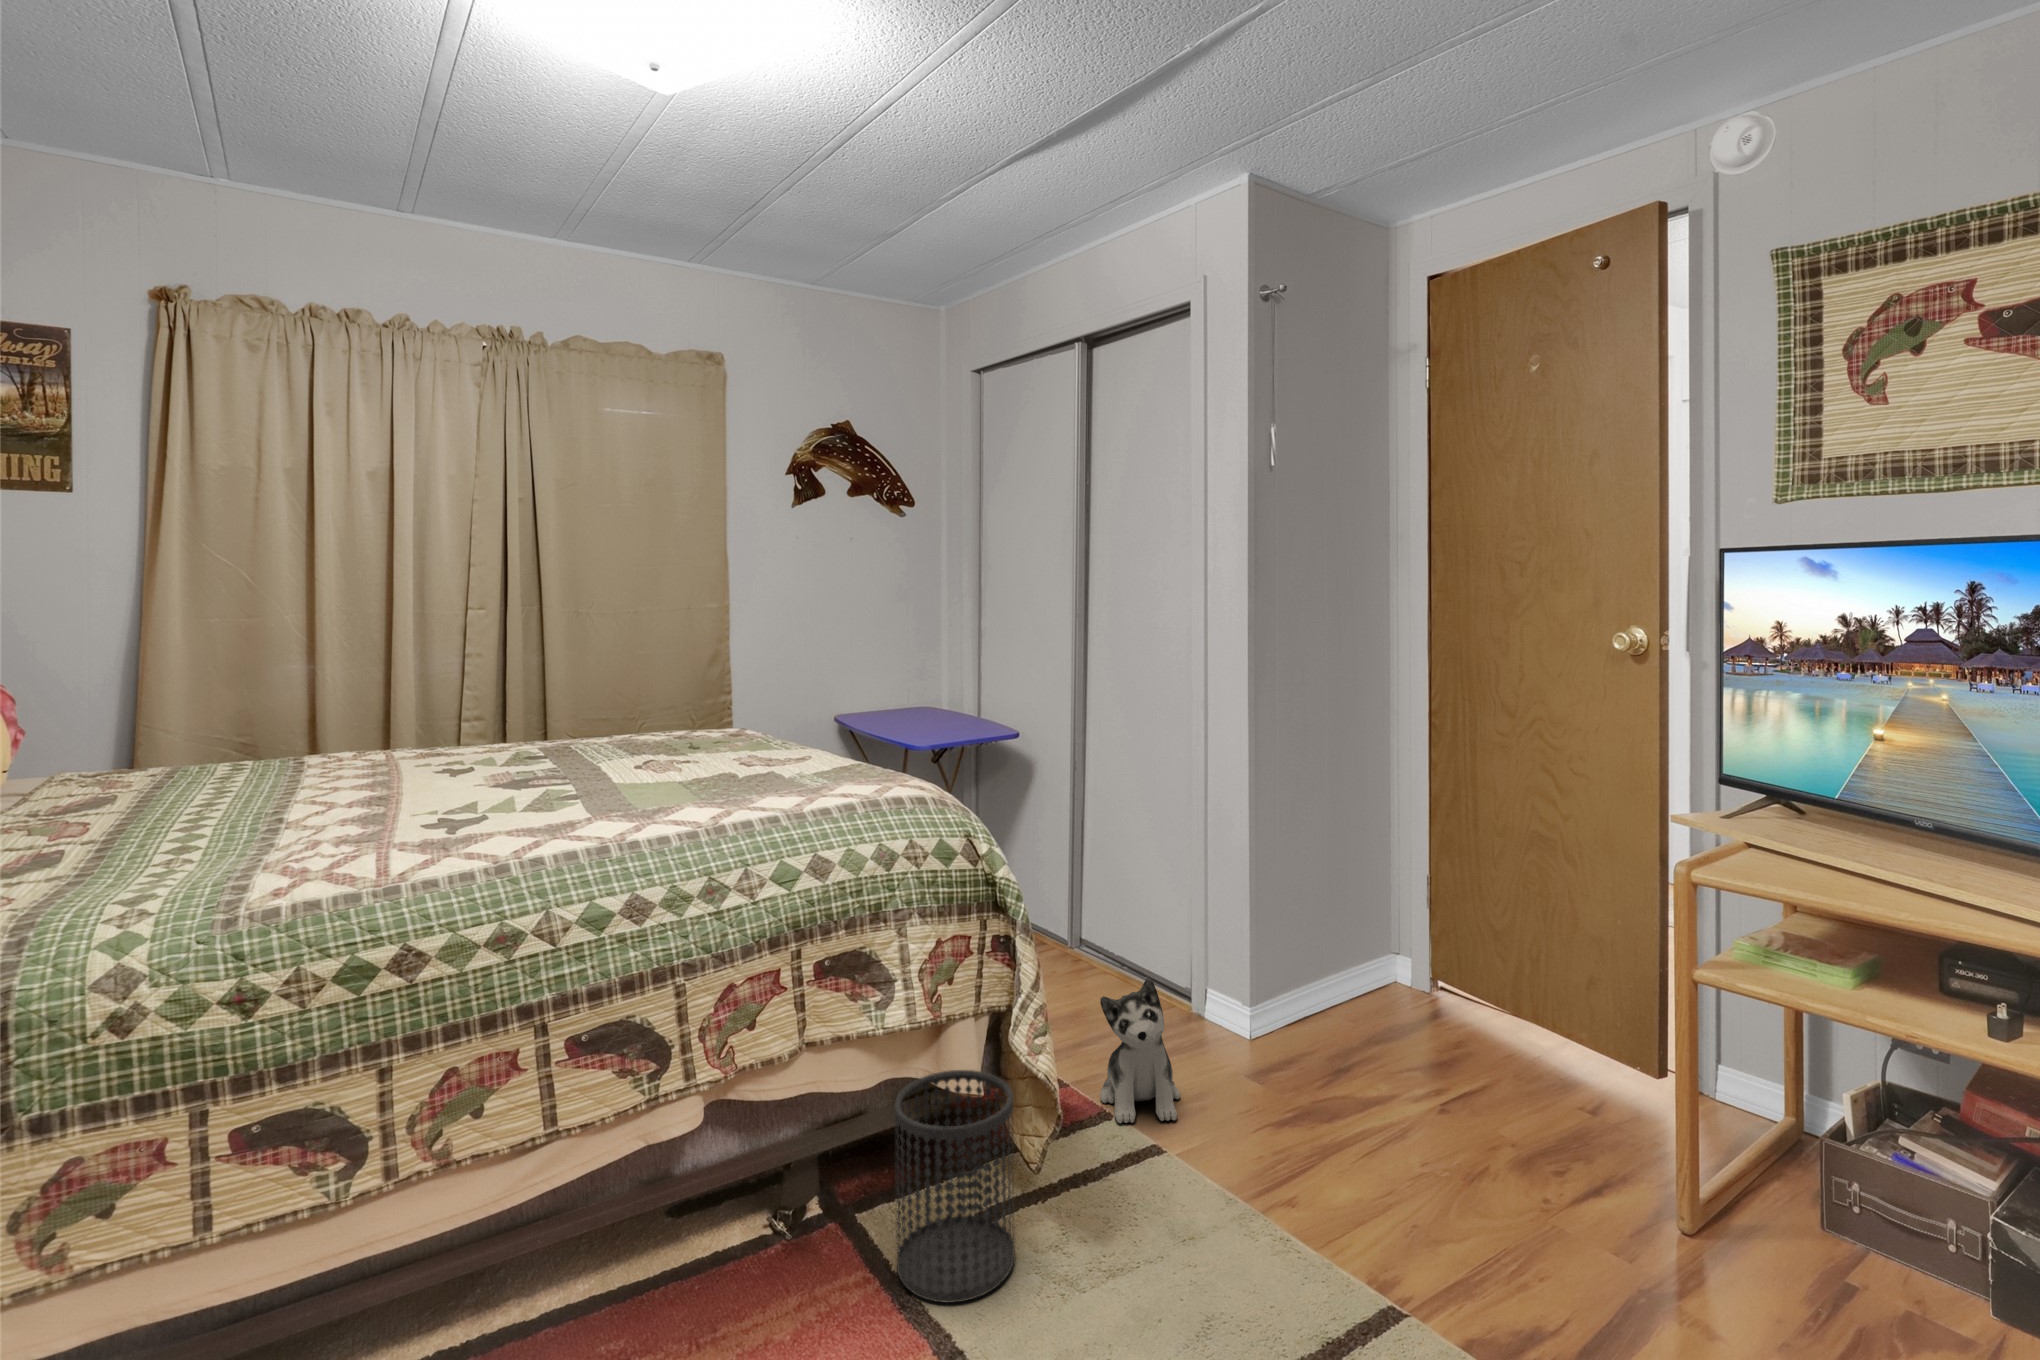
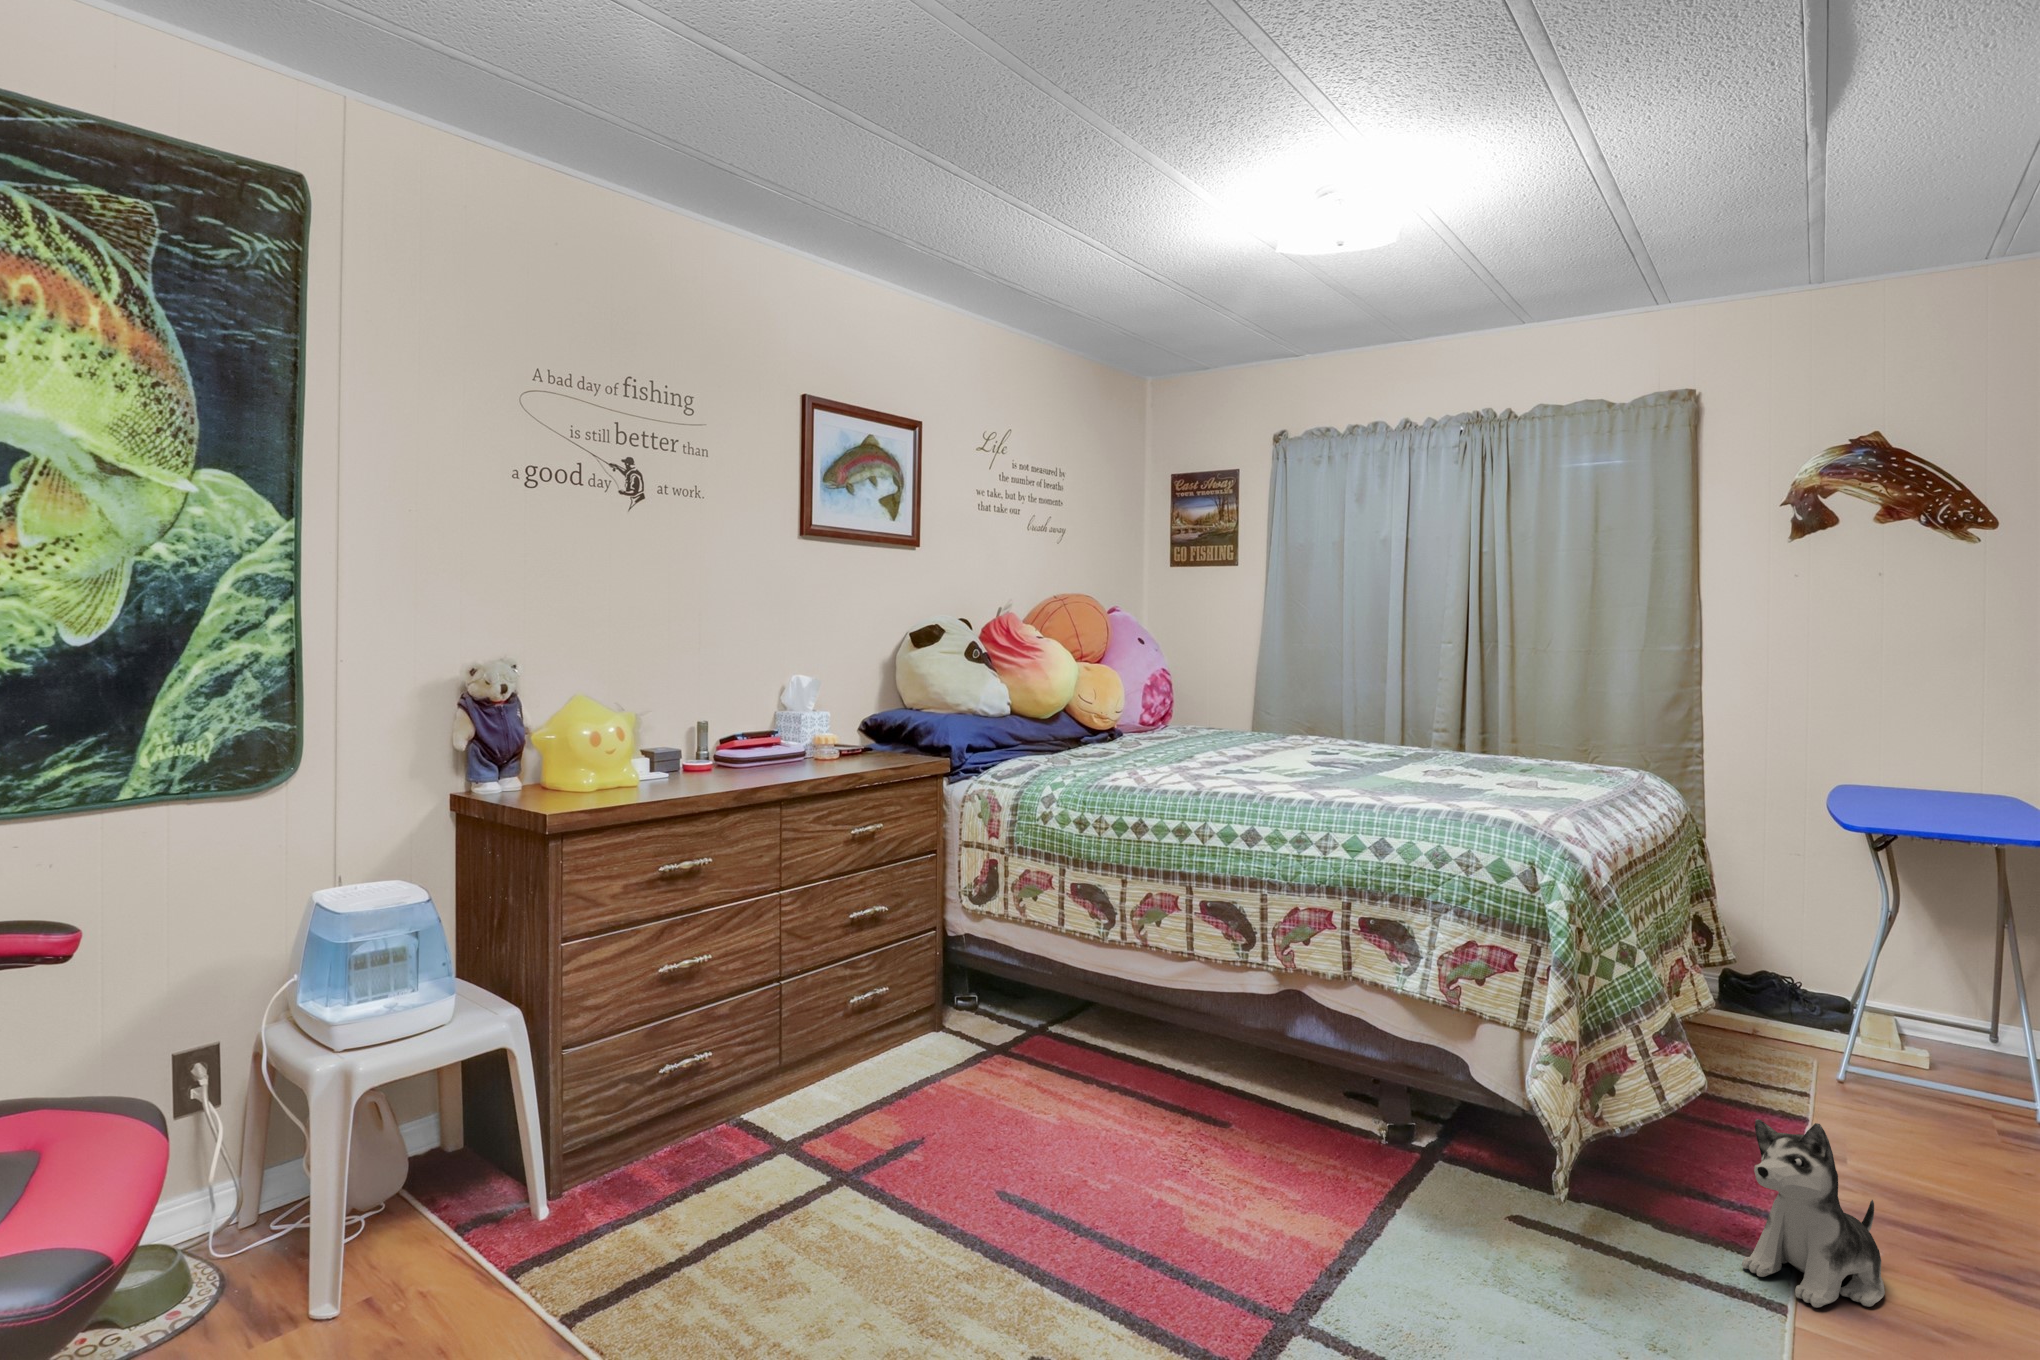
wastebasket: present [895,1070,1015,1303] -> none [1373,1048,1486,1240]

